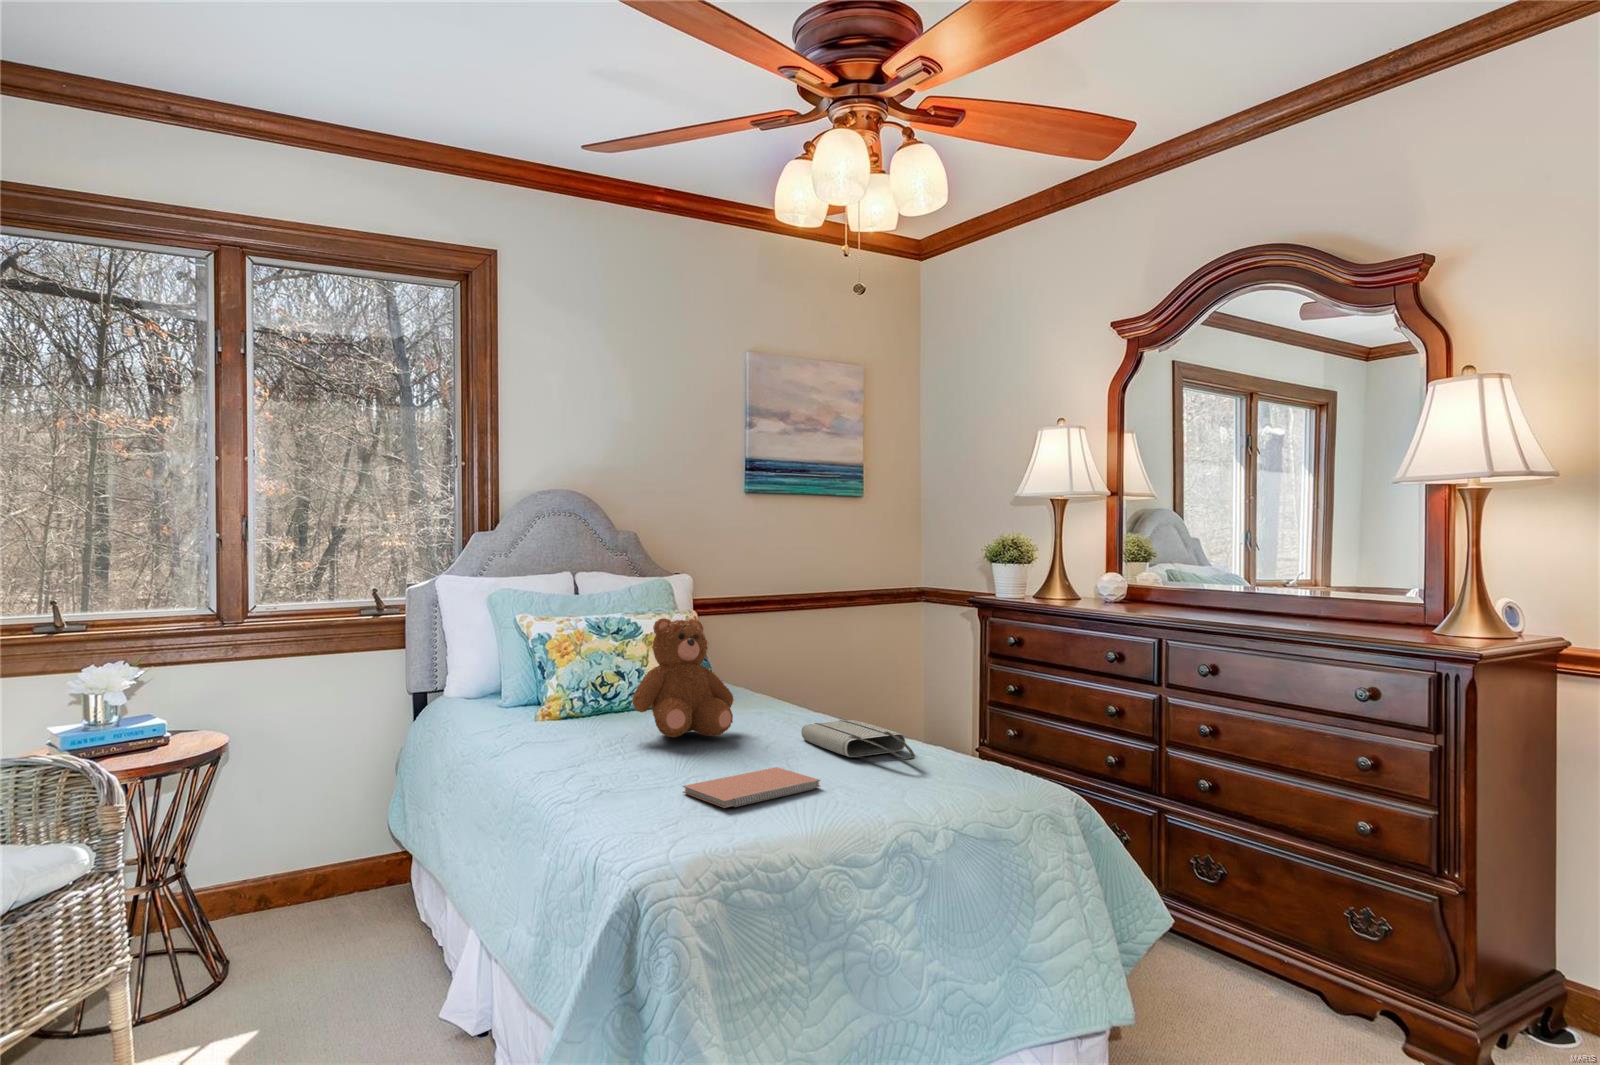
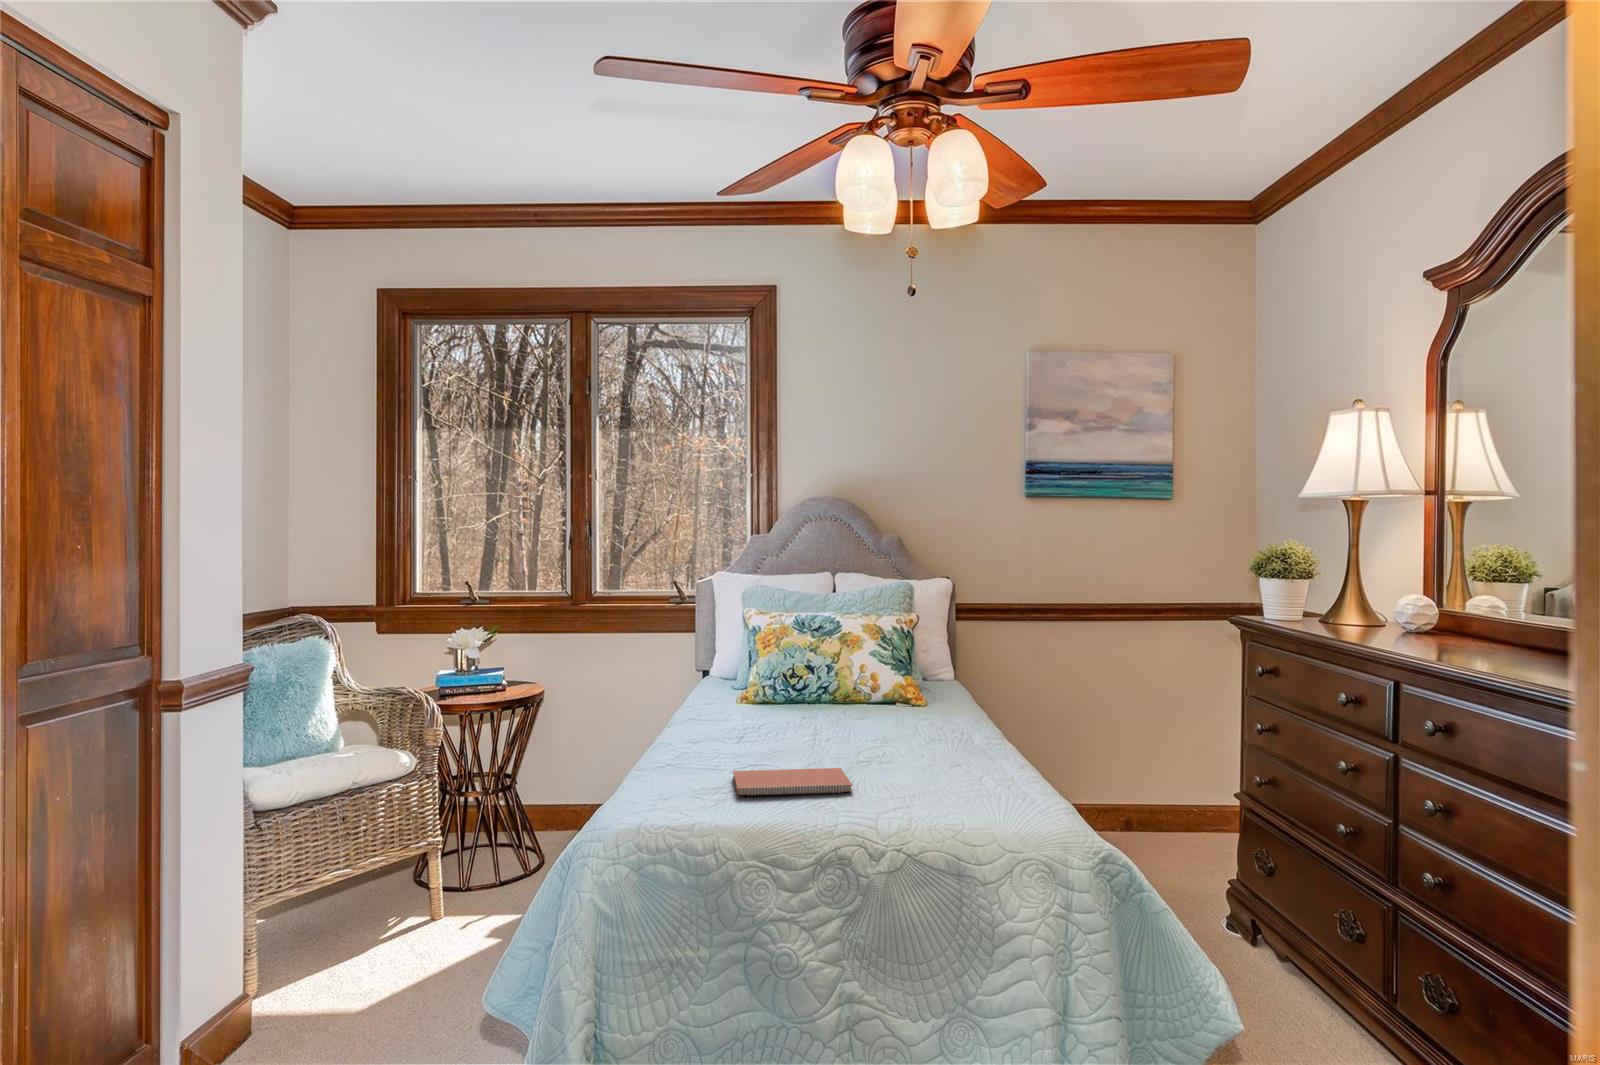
teddy bear: present [632,618,733,737] -> none [774,619,875,734]
tote bag: present [801,720,915,762] -> none [918,733,998,780]

